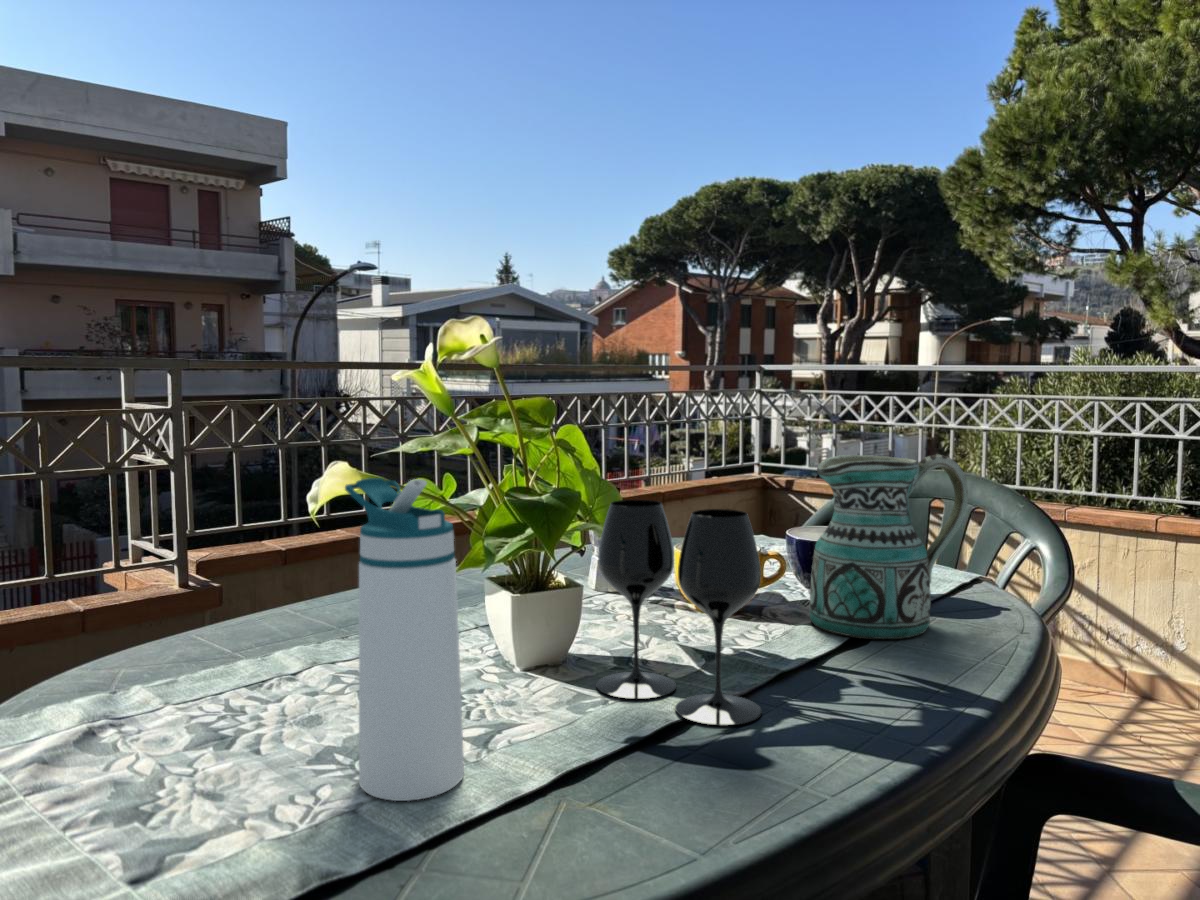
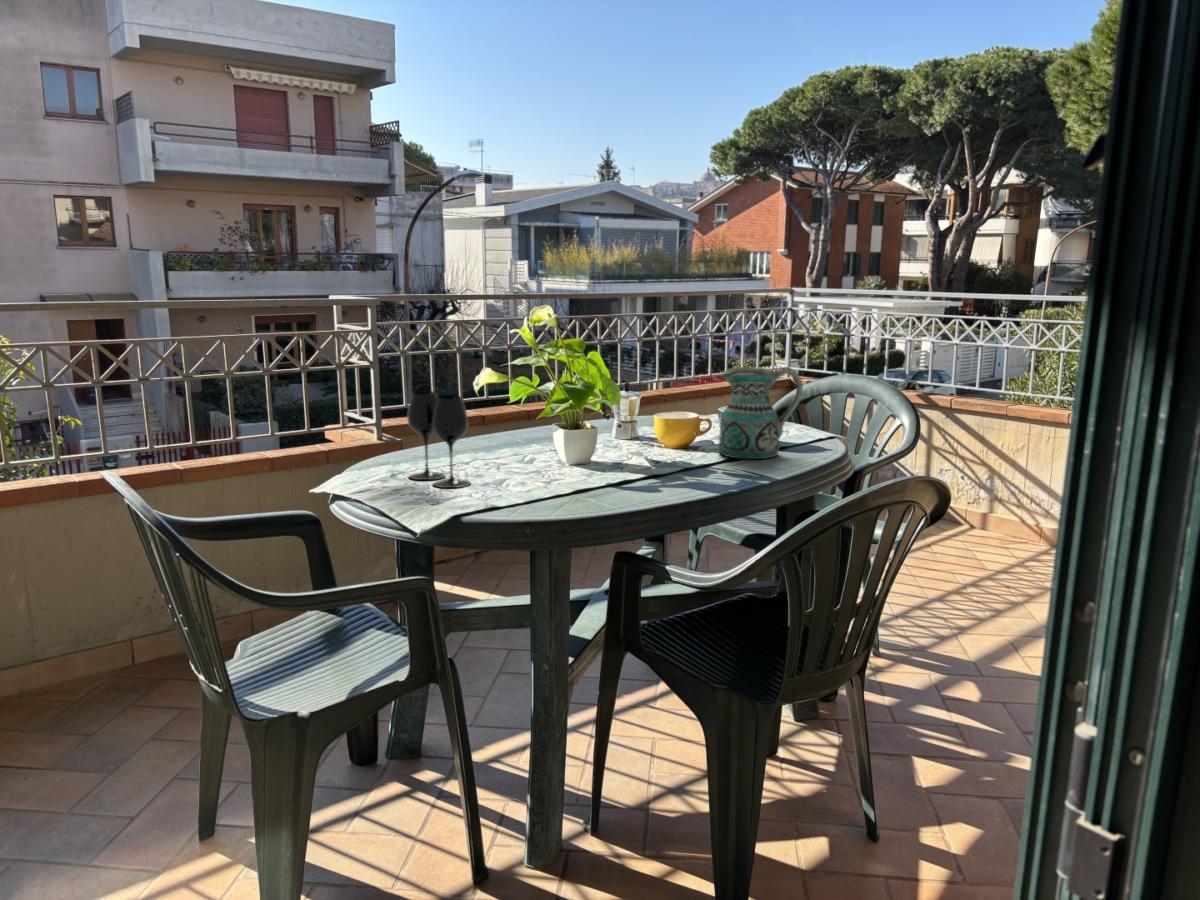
water bottle: present [345,478,464,801] -> none [495,376,540,495]
wine glass: present [596,500,761,726] -> present [407,391,470,488]

